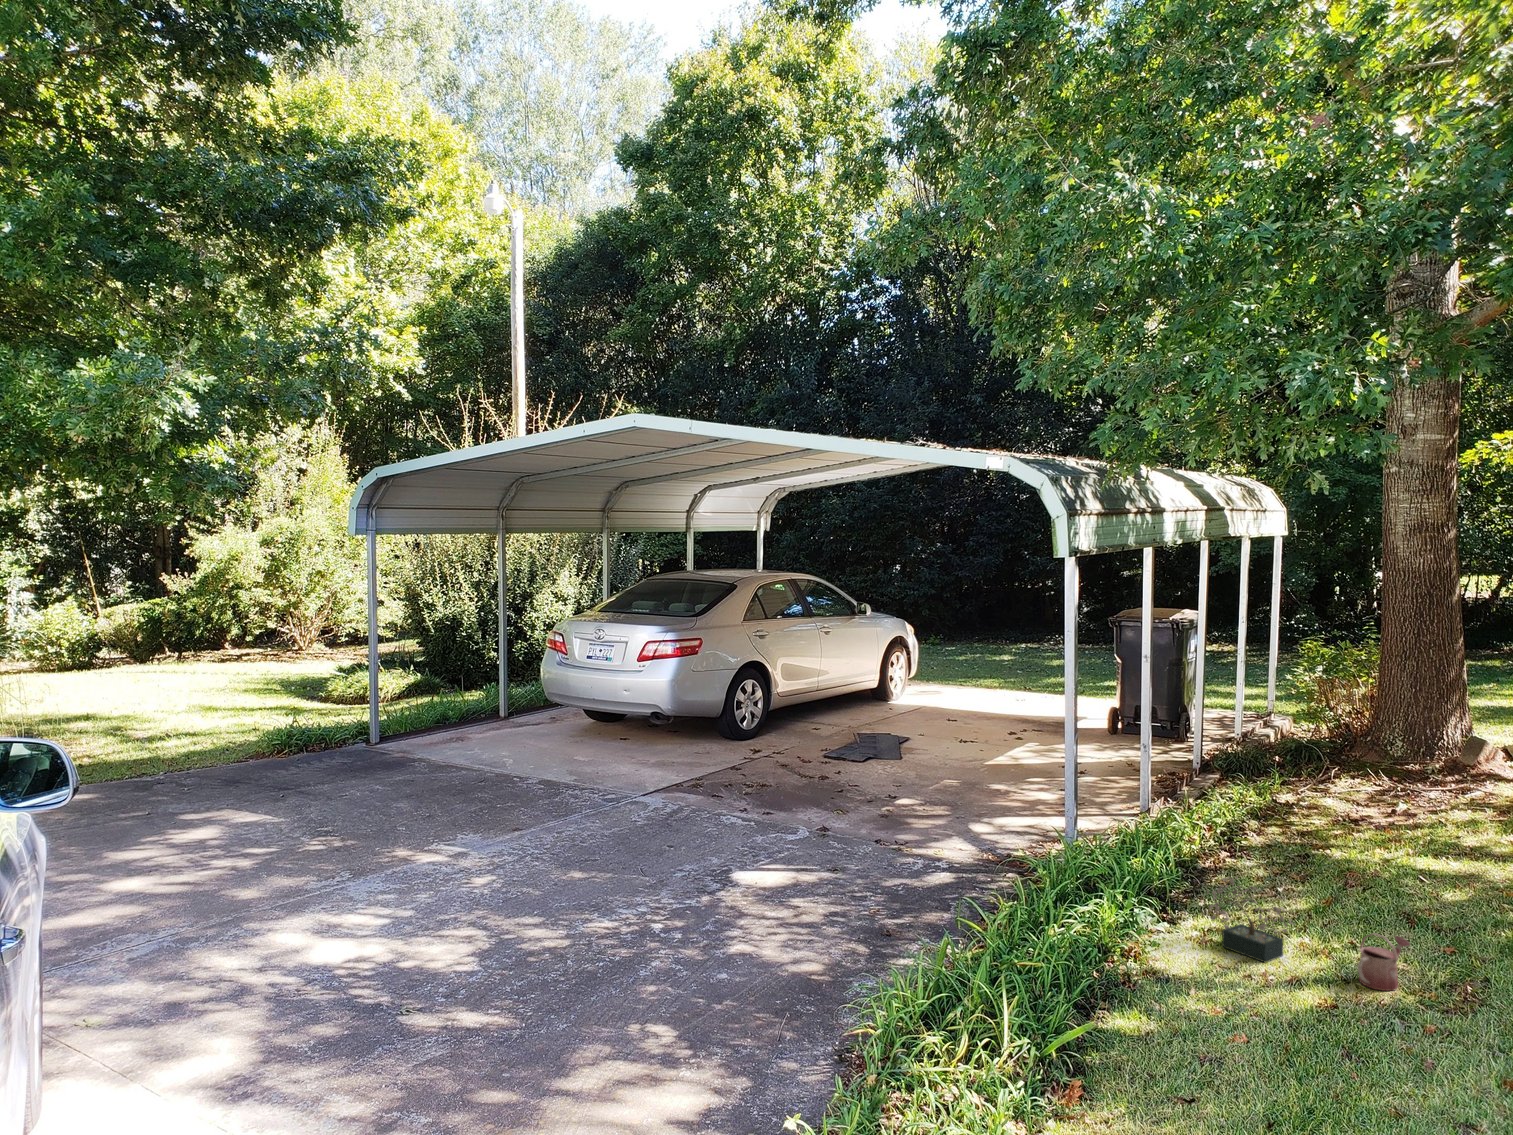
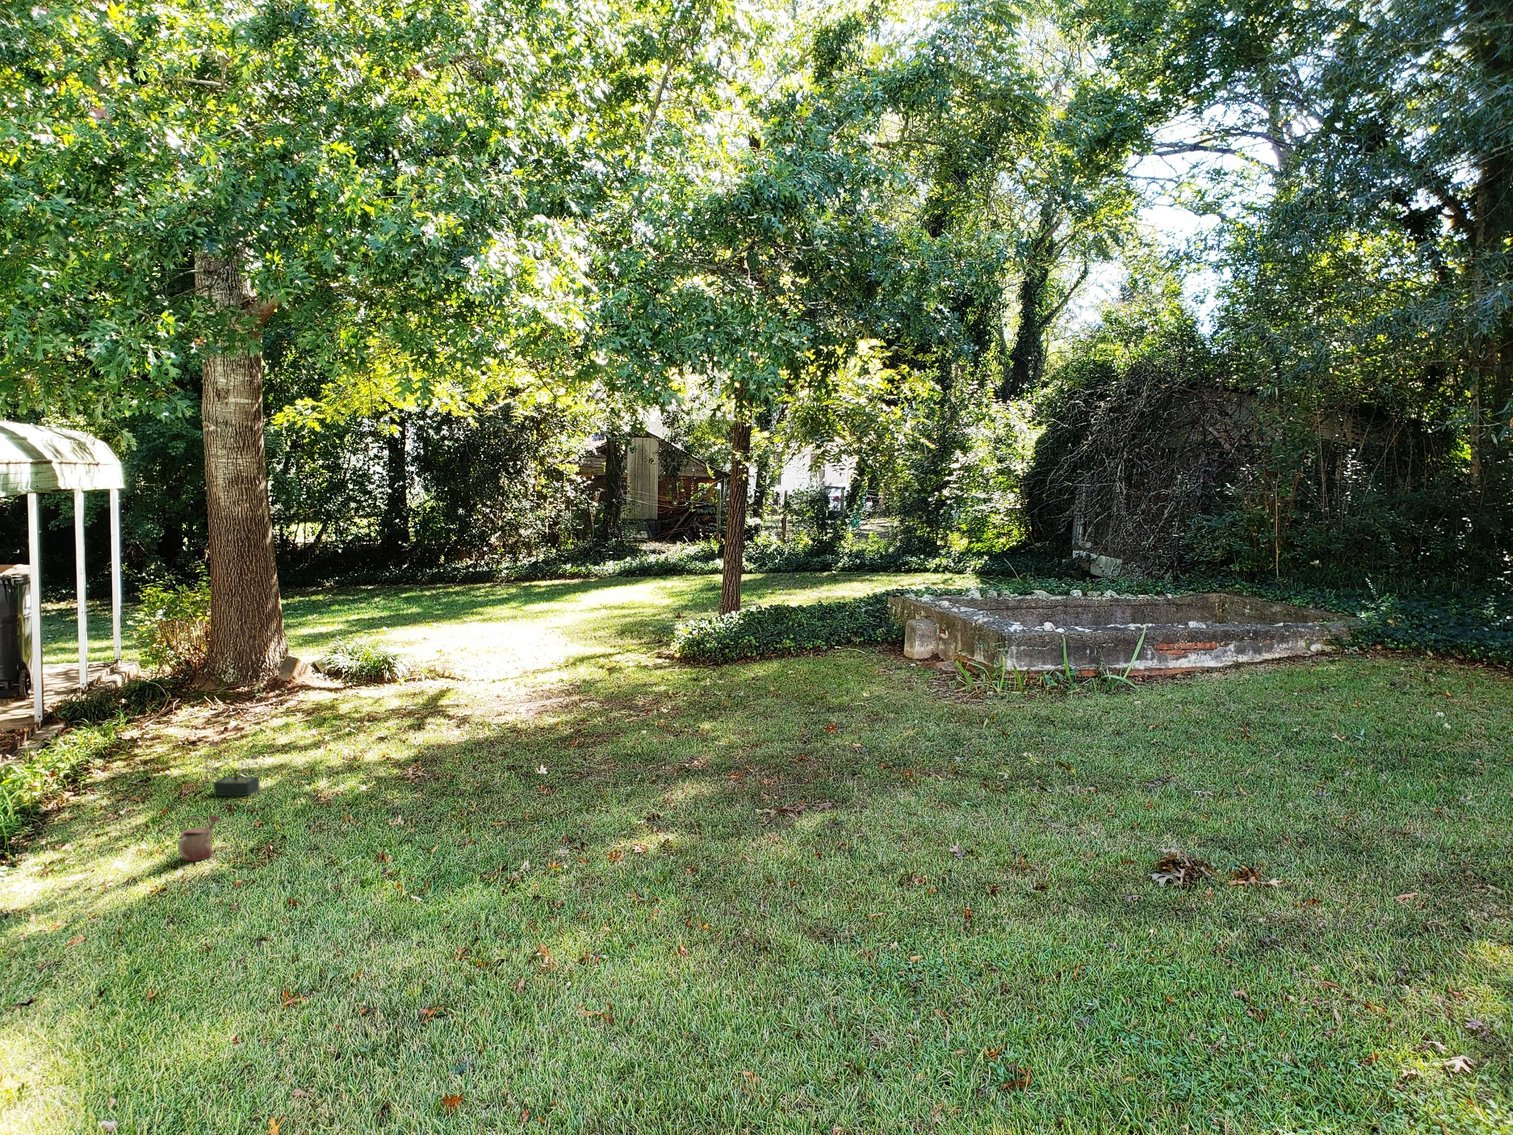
decorative plant: present [1209,877,1293,962] -> present [203,744,263,796]

